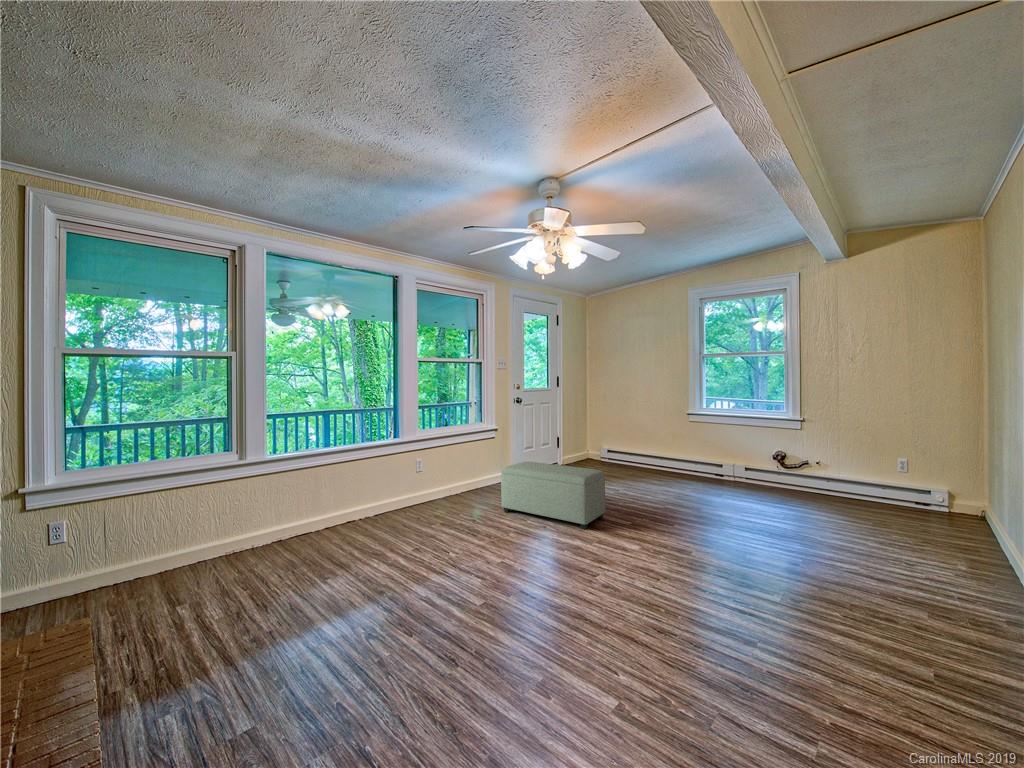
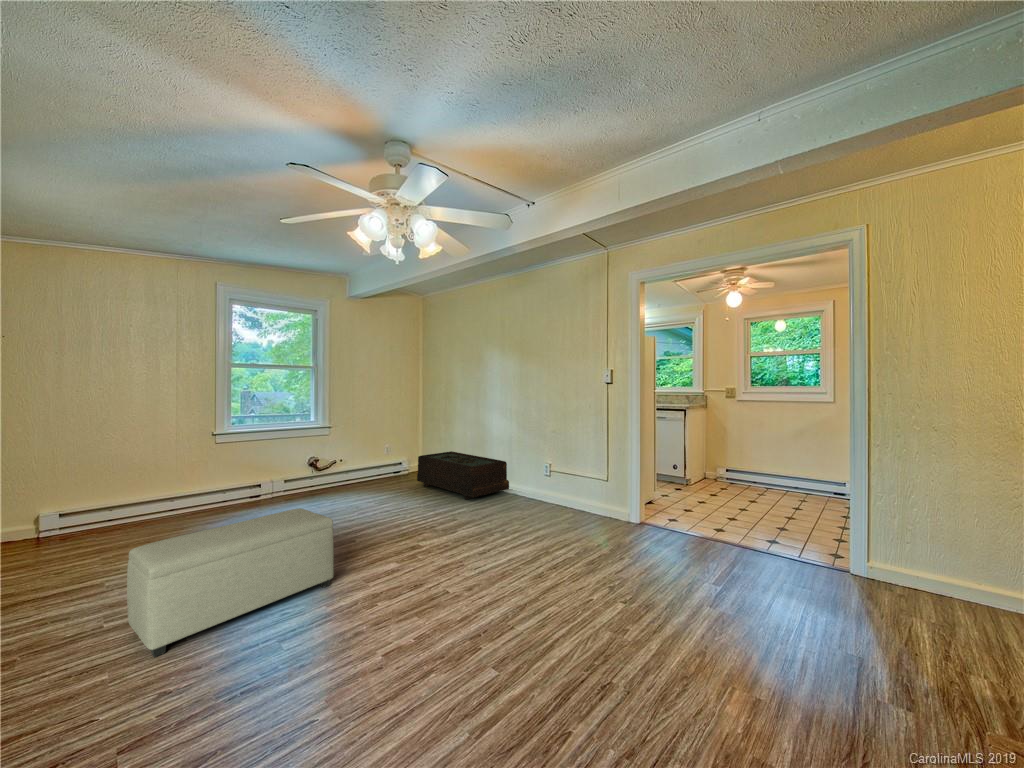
coffee table: none [886,479,1019,585] -> present [417,451,509,500]

